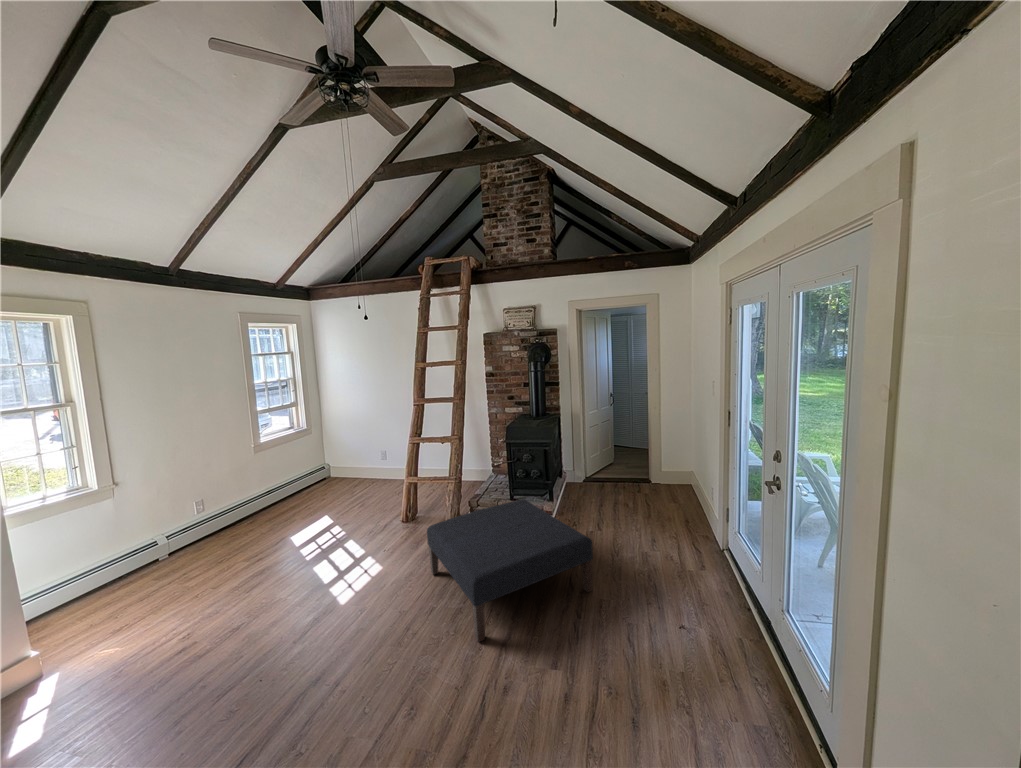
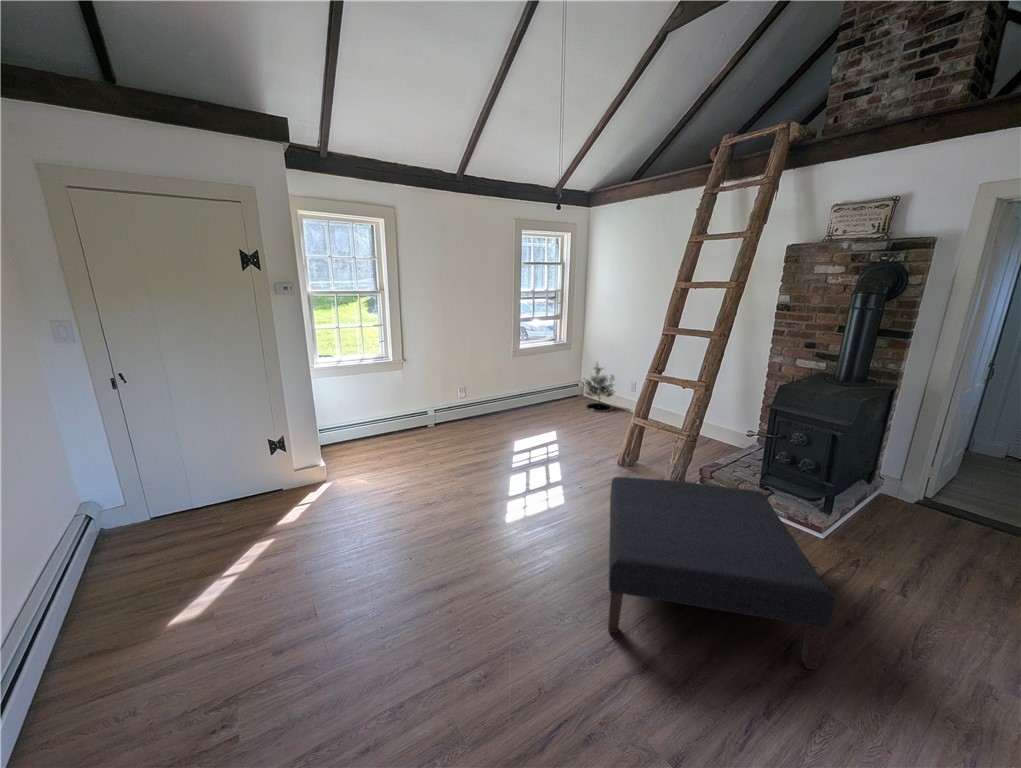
potted tree: none [337,439,371,487] -> present [584,367,615,412]

